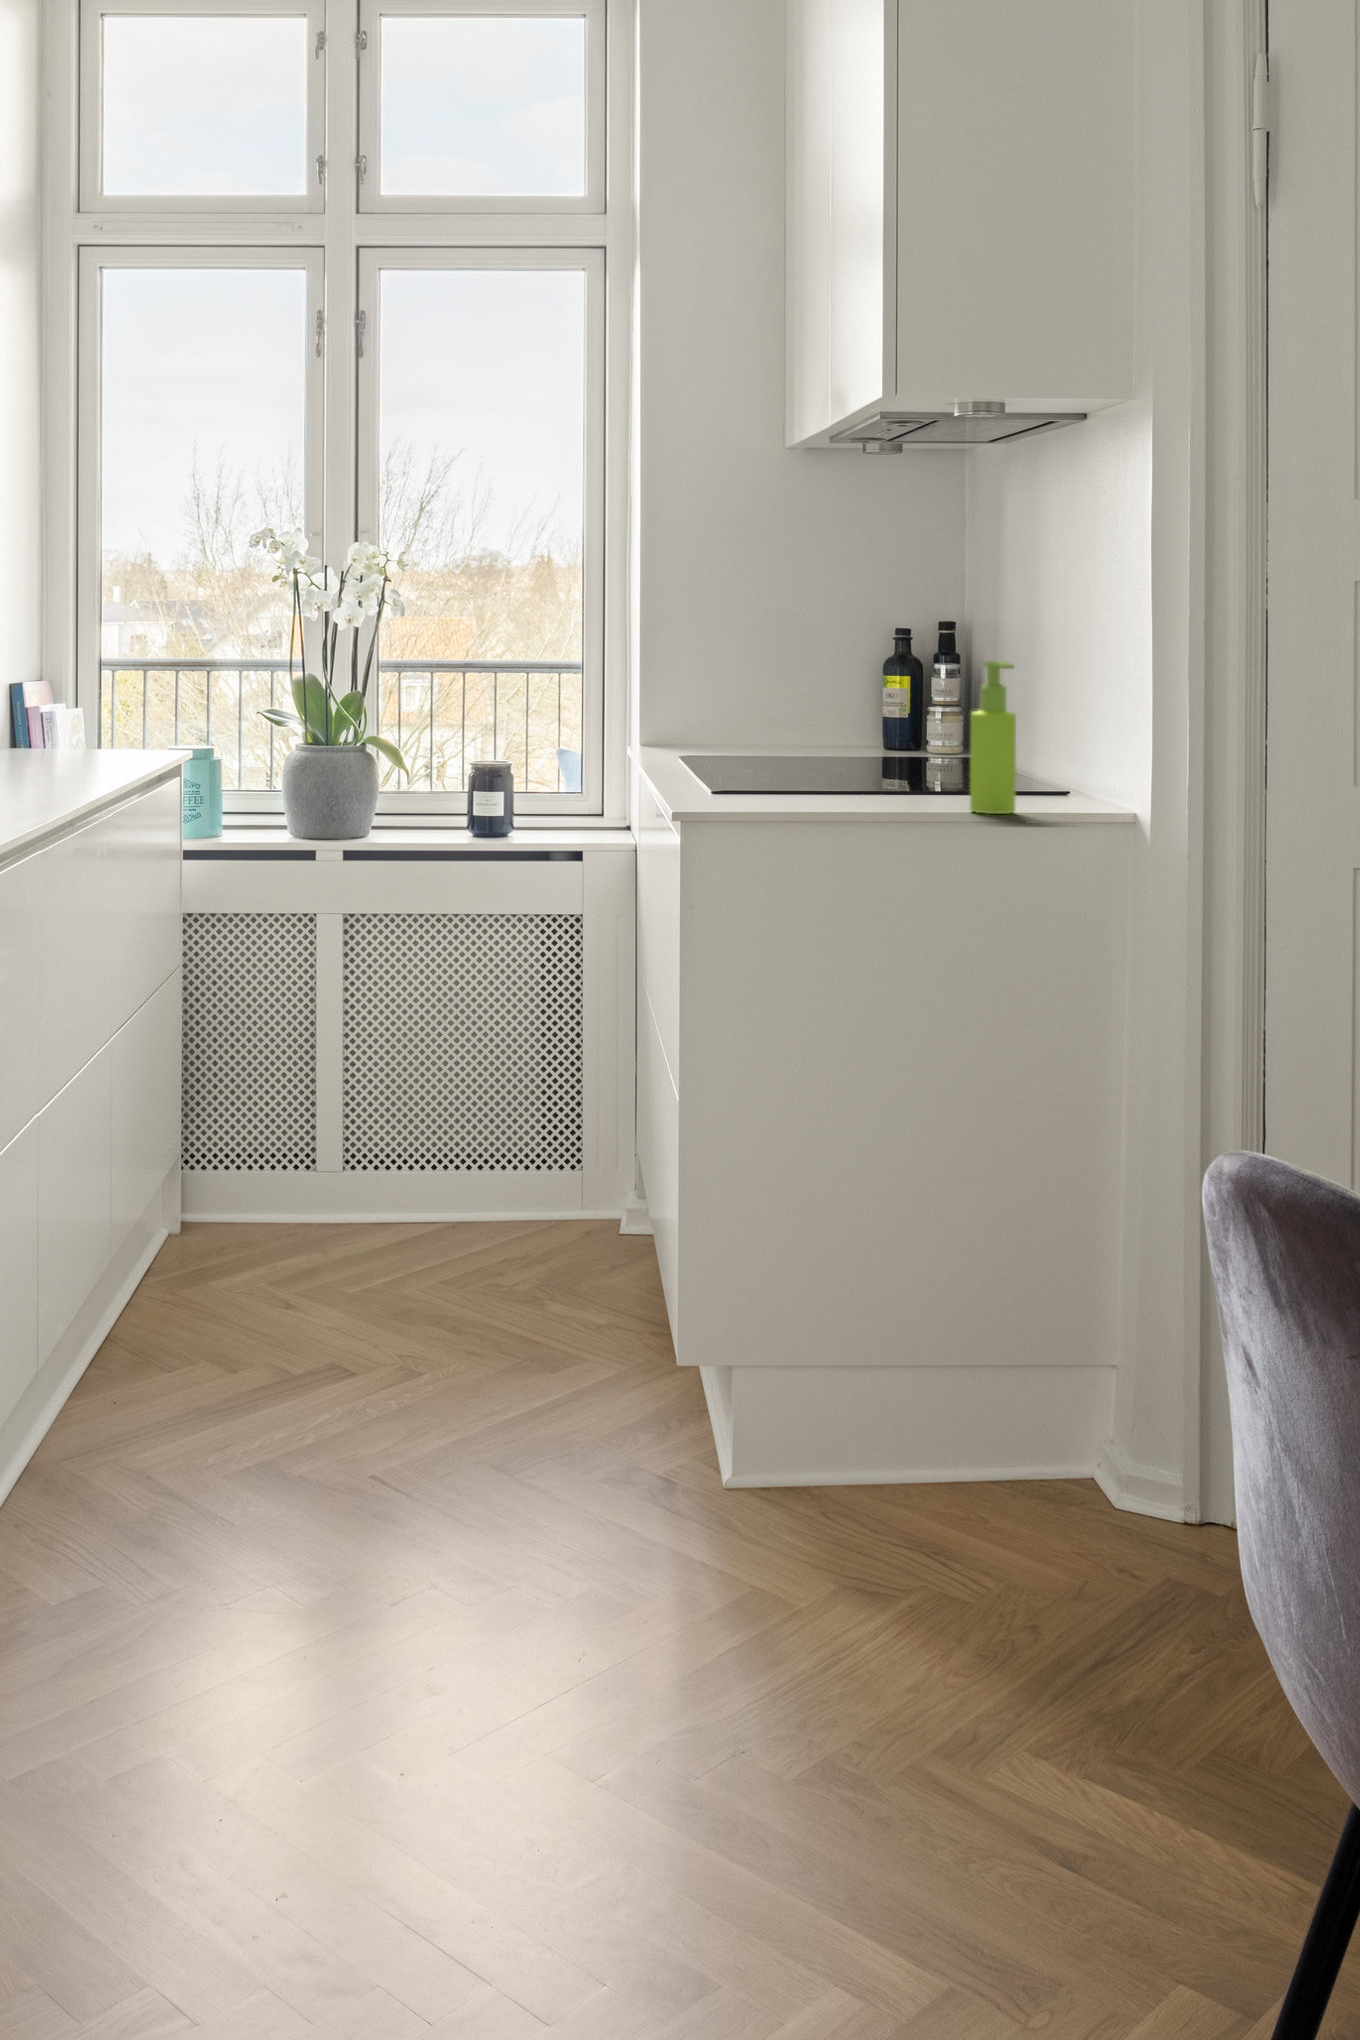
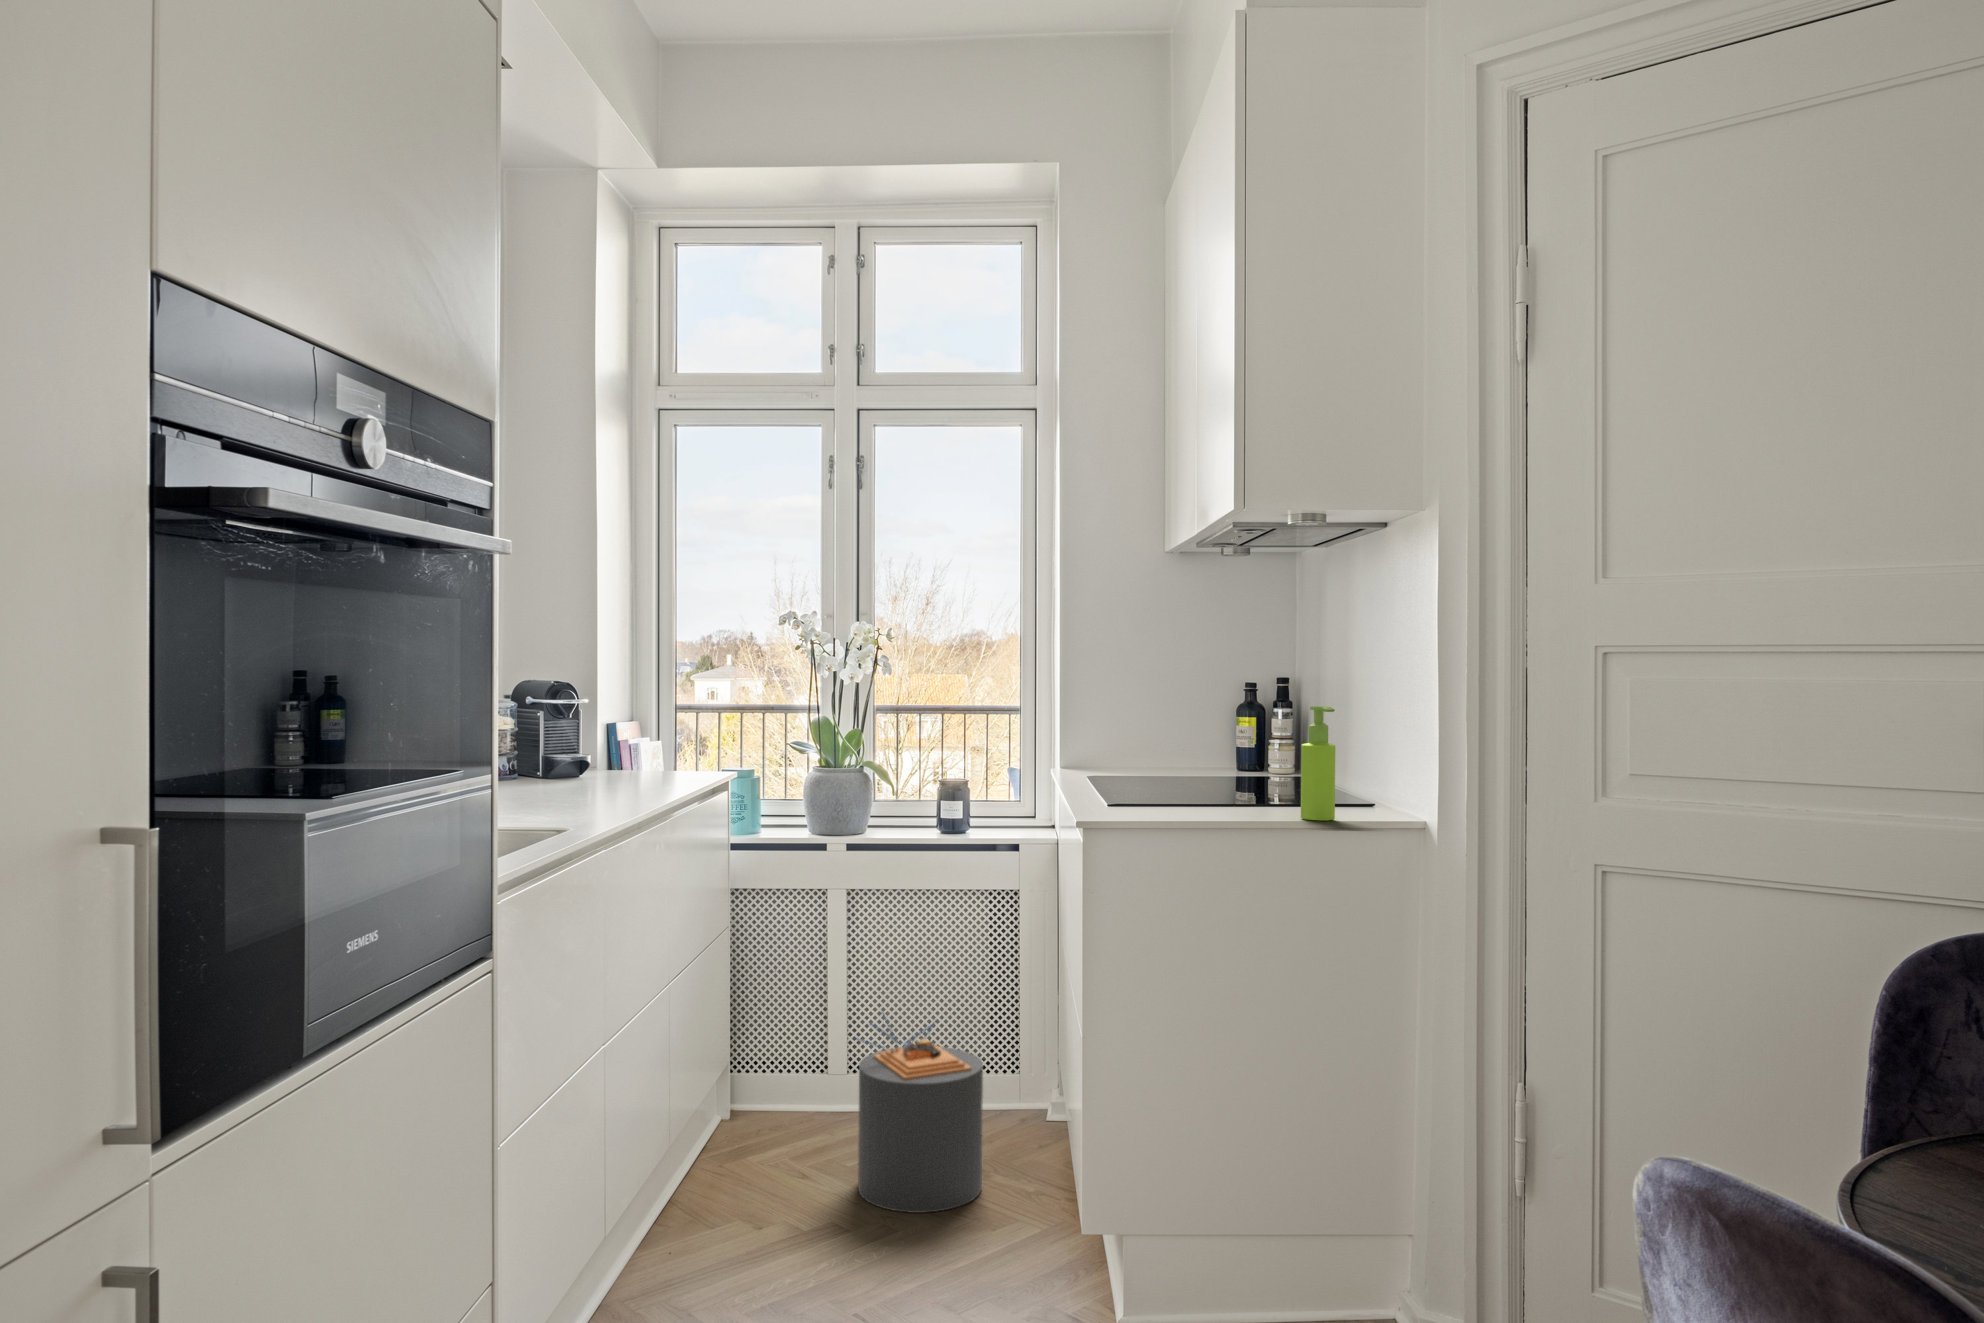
trash can: none [352,1071,537,1356] -> present [855,1013,983,1213]

